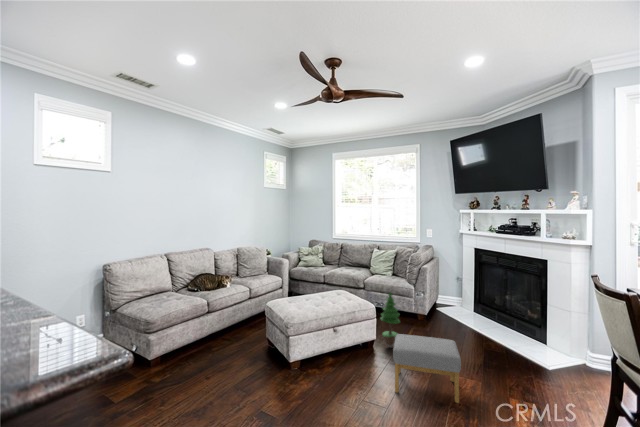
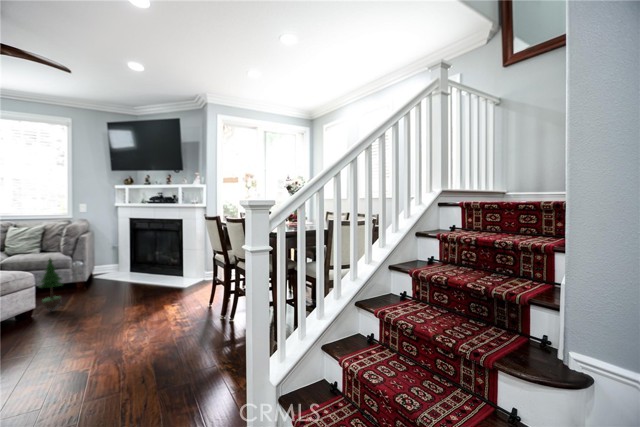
footstool: present [393,334,461,403] -> none [64,280,129,332]

